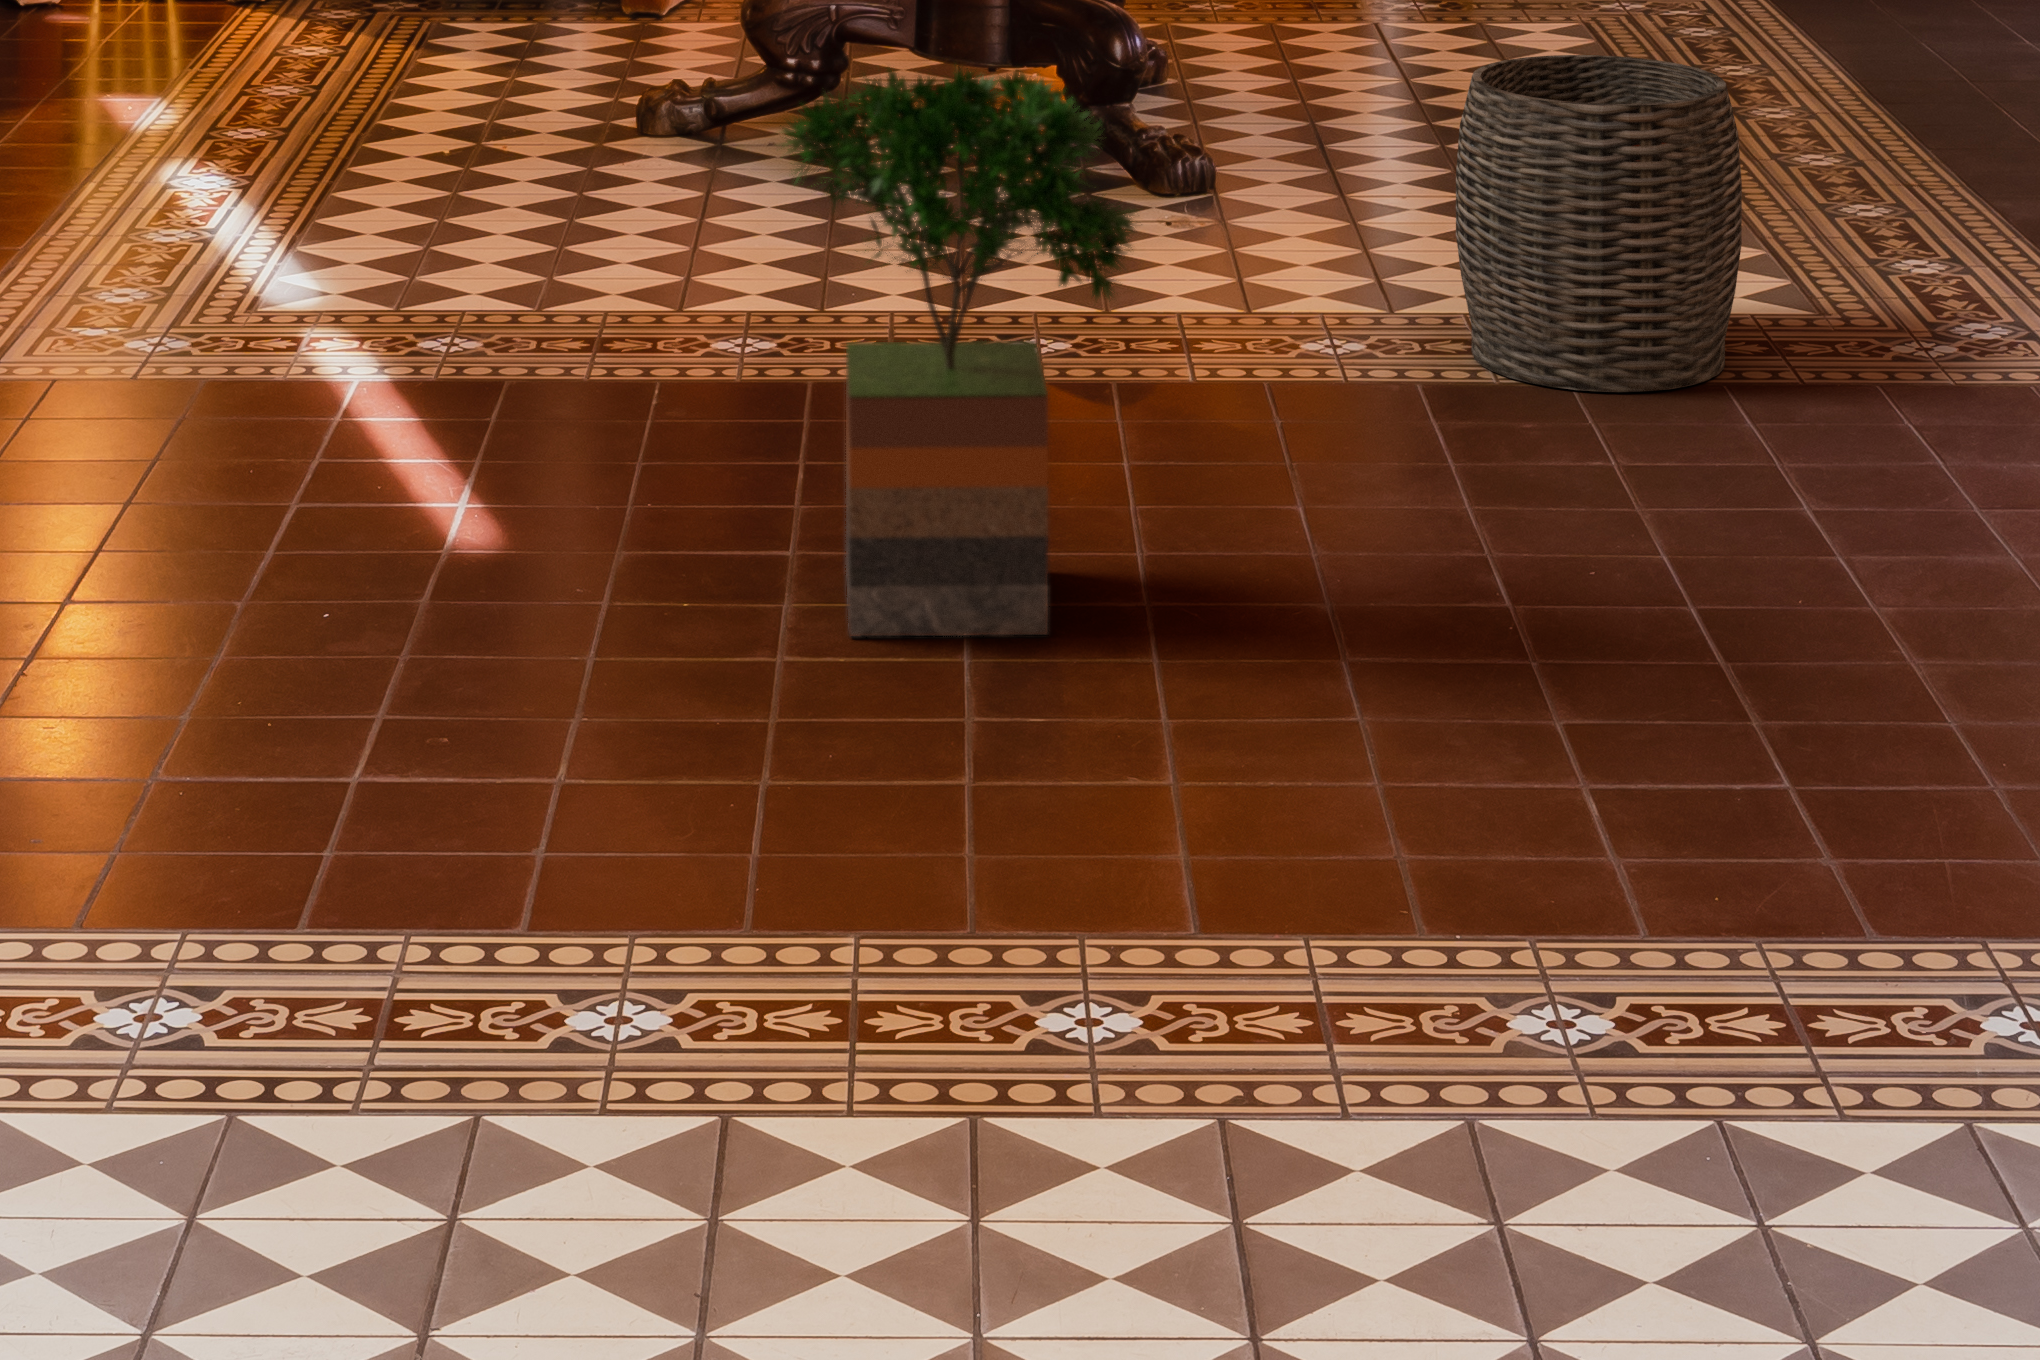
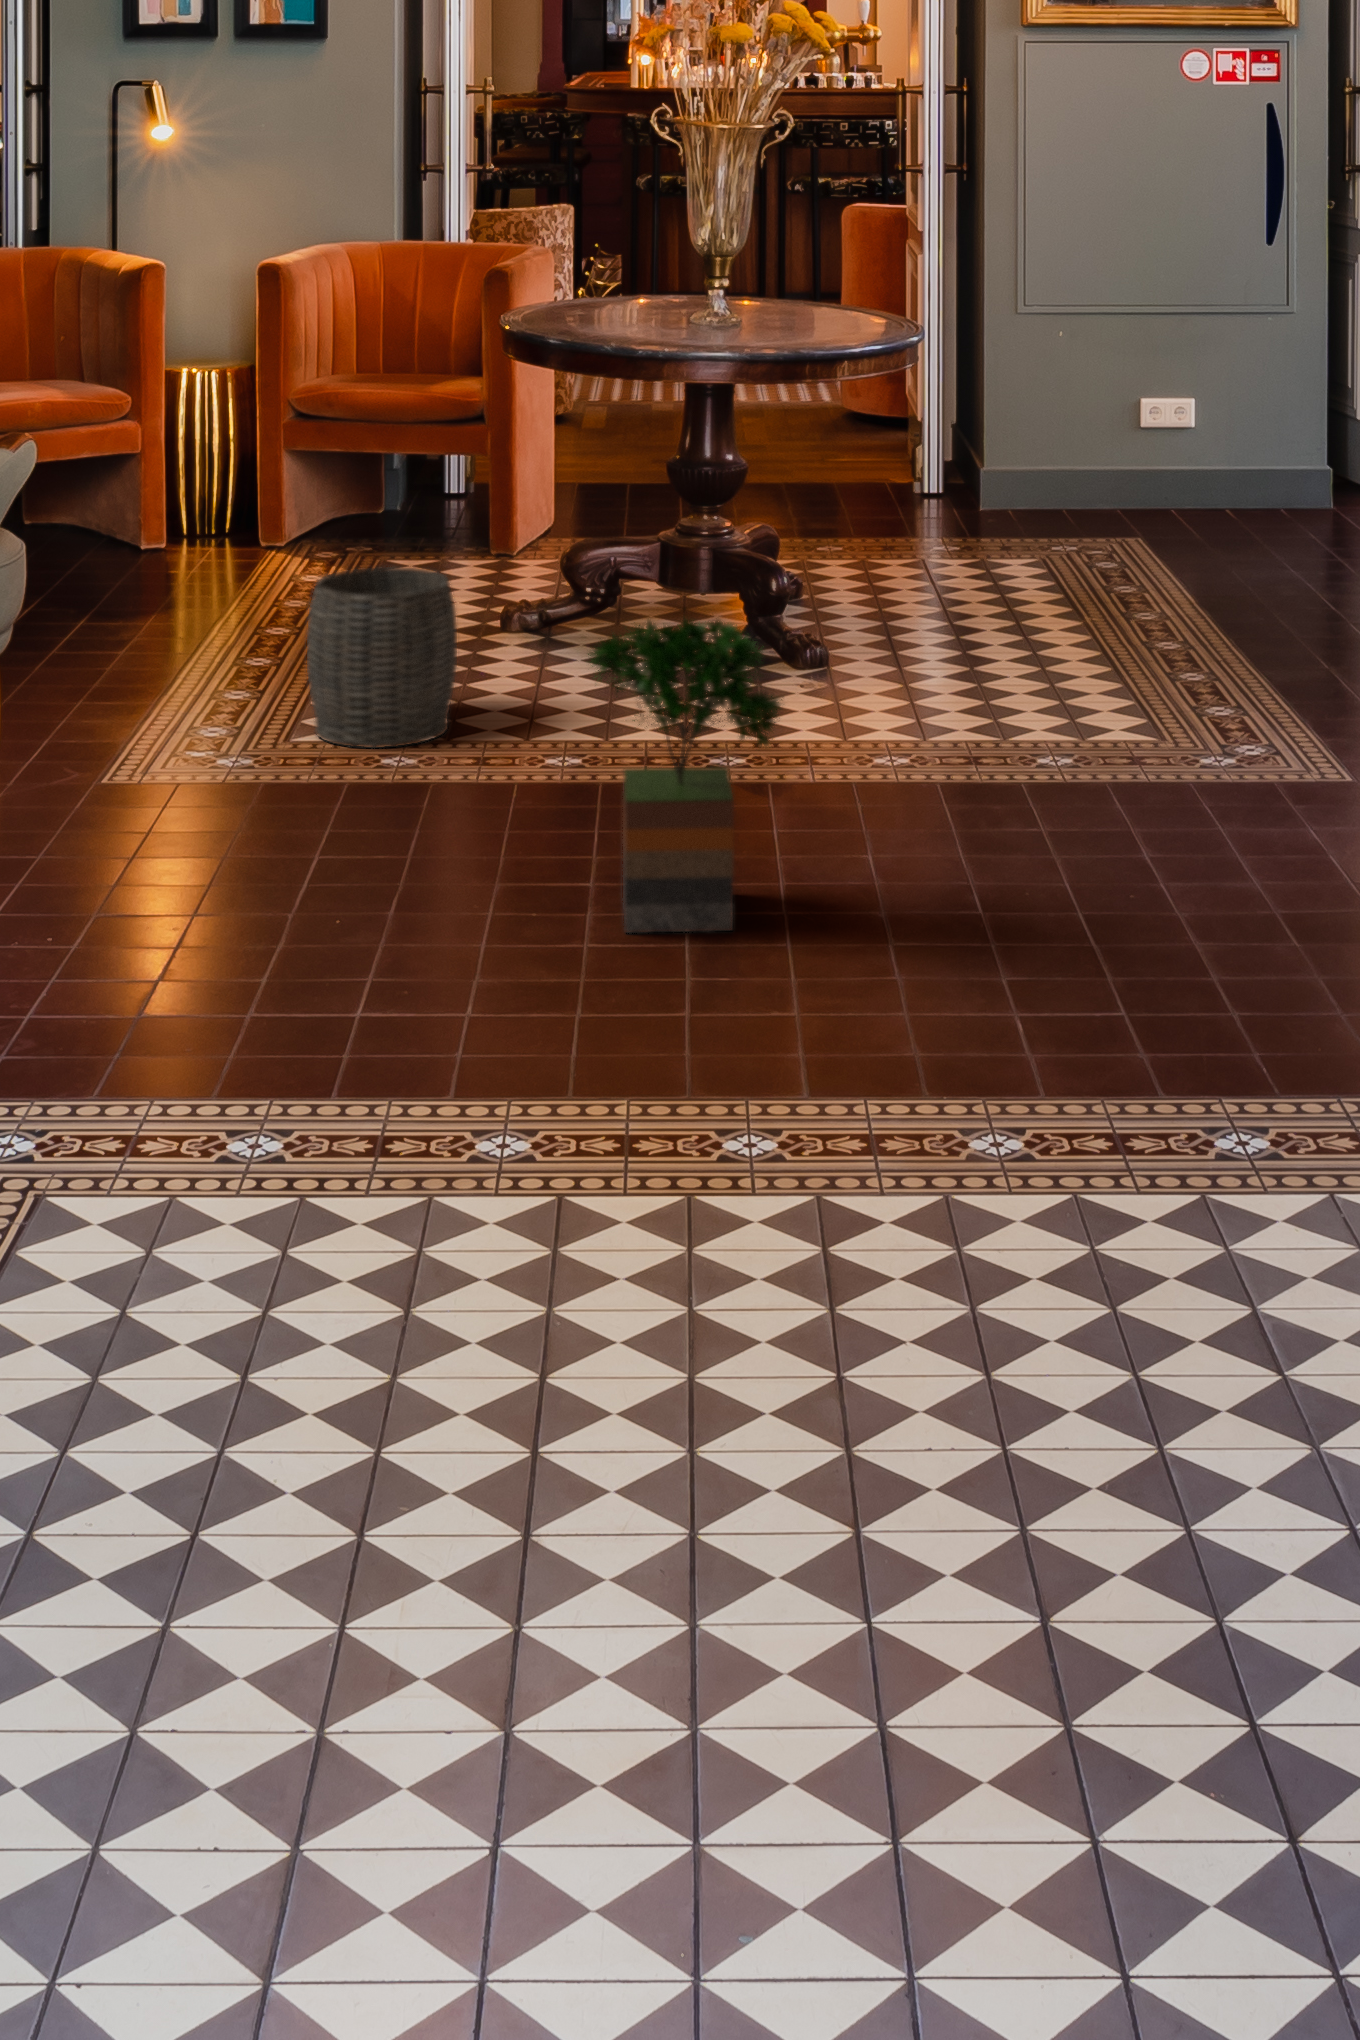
woven basket: present [1456,55,1742,392] -> present [307,567,457,748]

